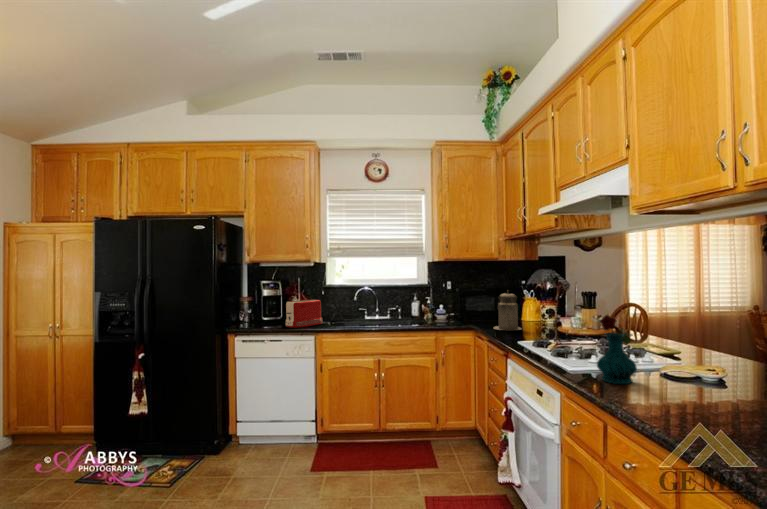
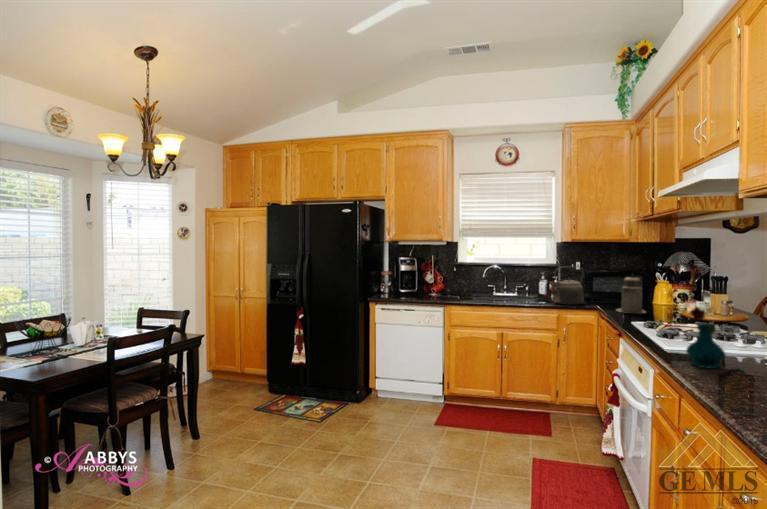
kettle: none [426,285,460,325] -> present [549,266,584,305]
toaster: present [286,299,323,328] -> none [420,276,452,300]

